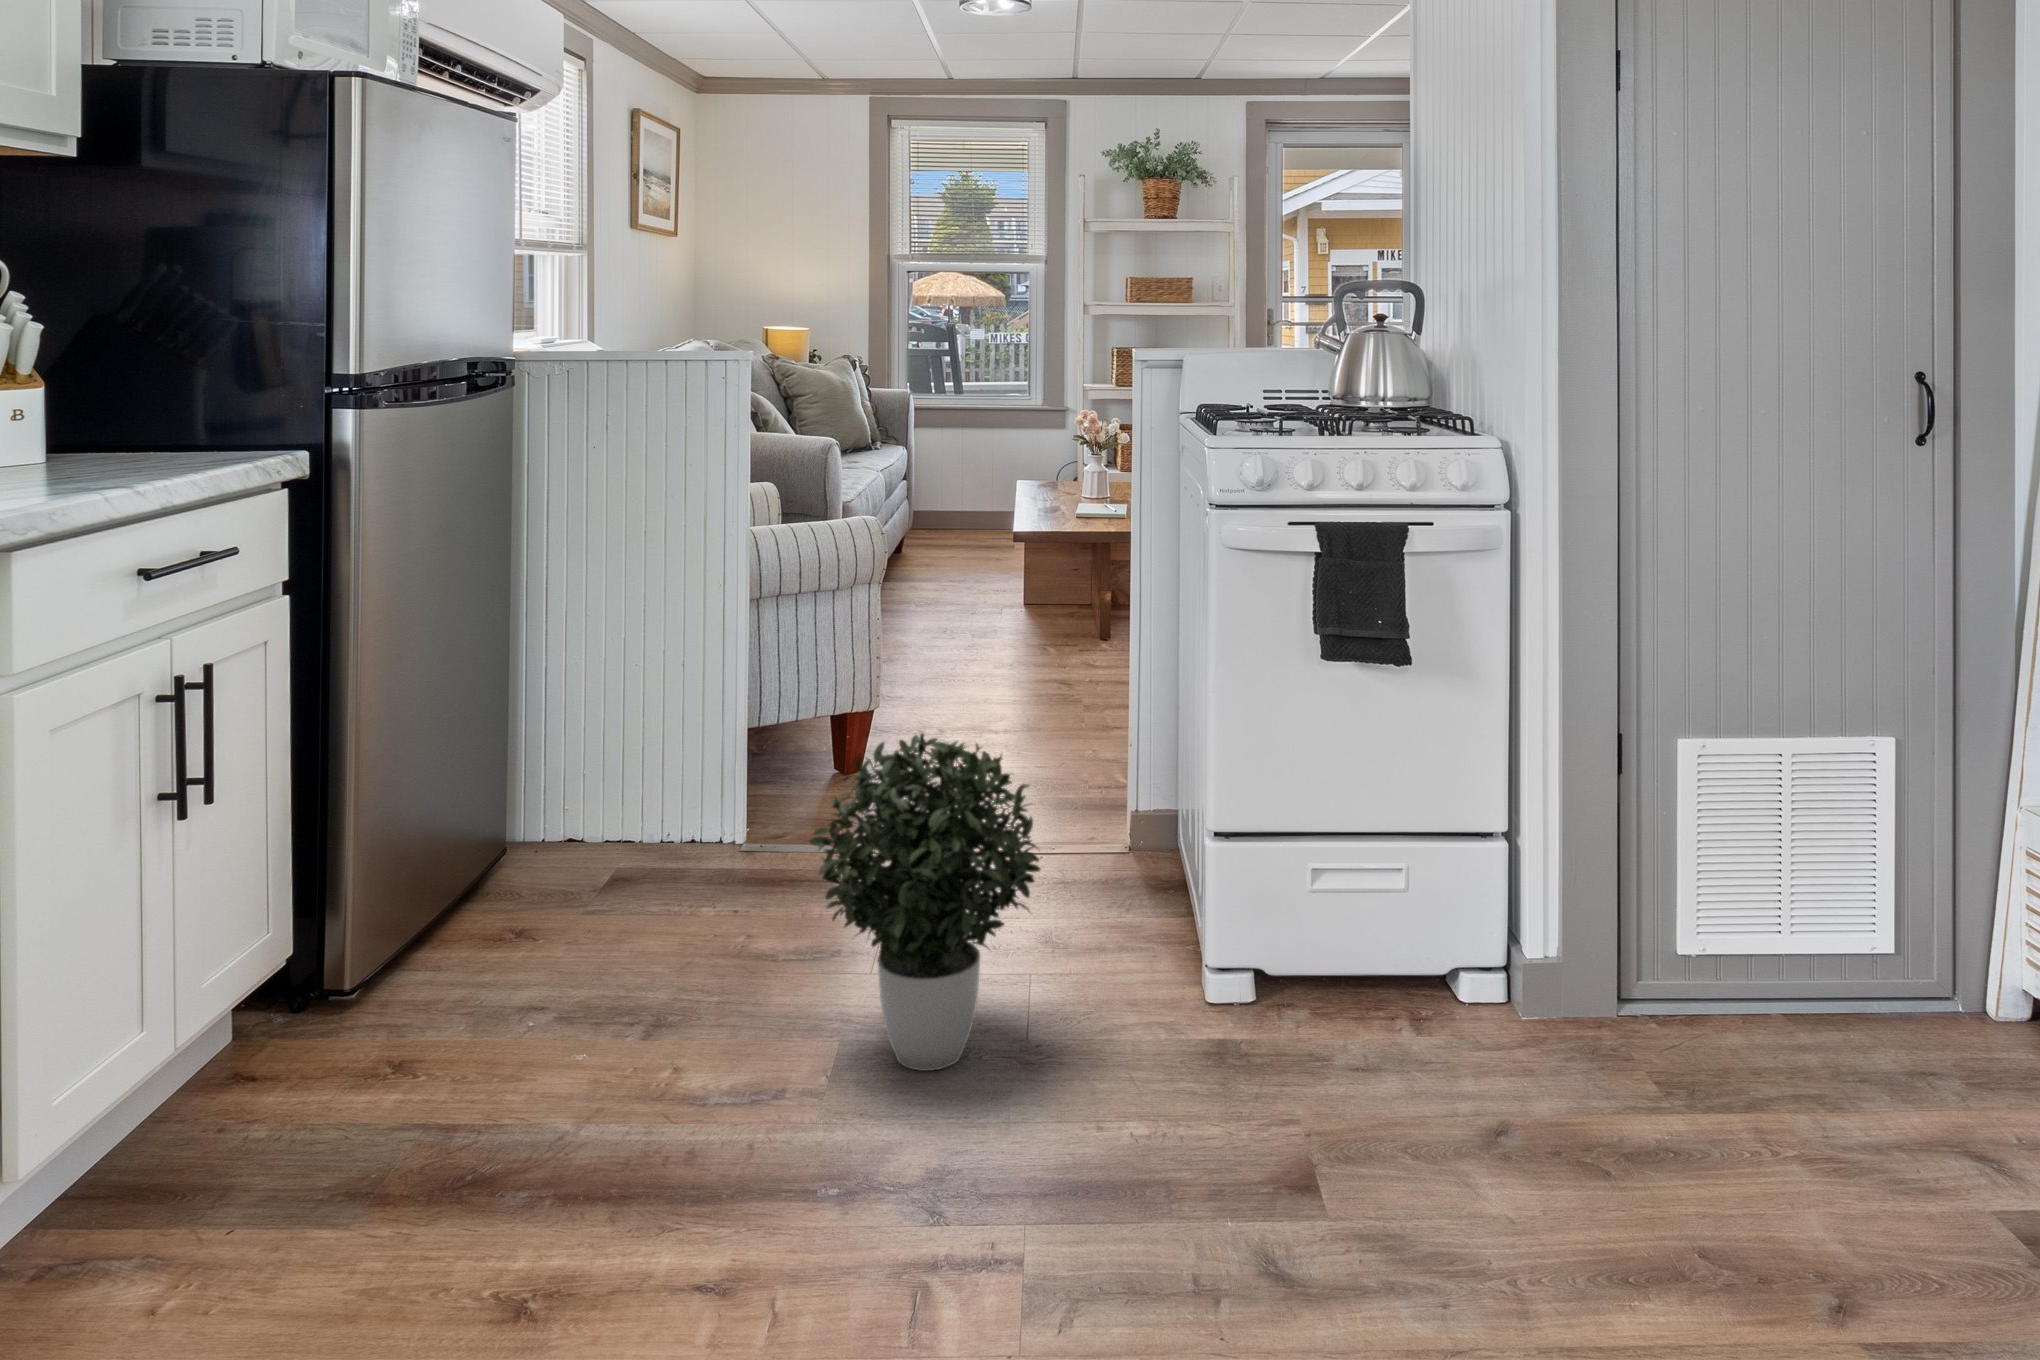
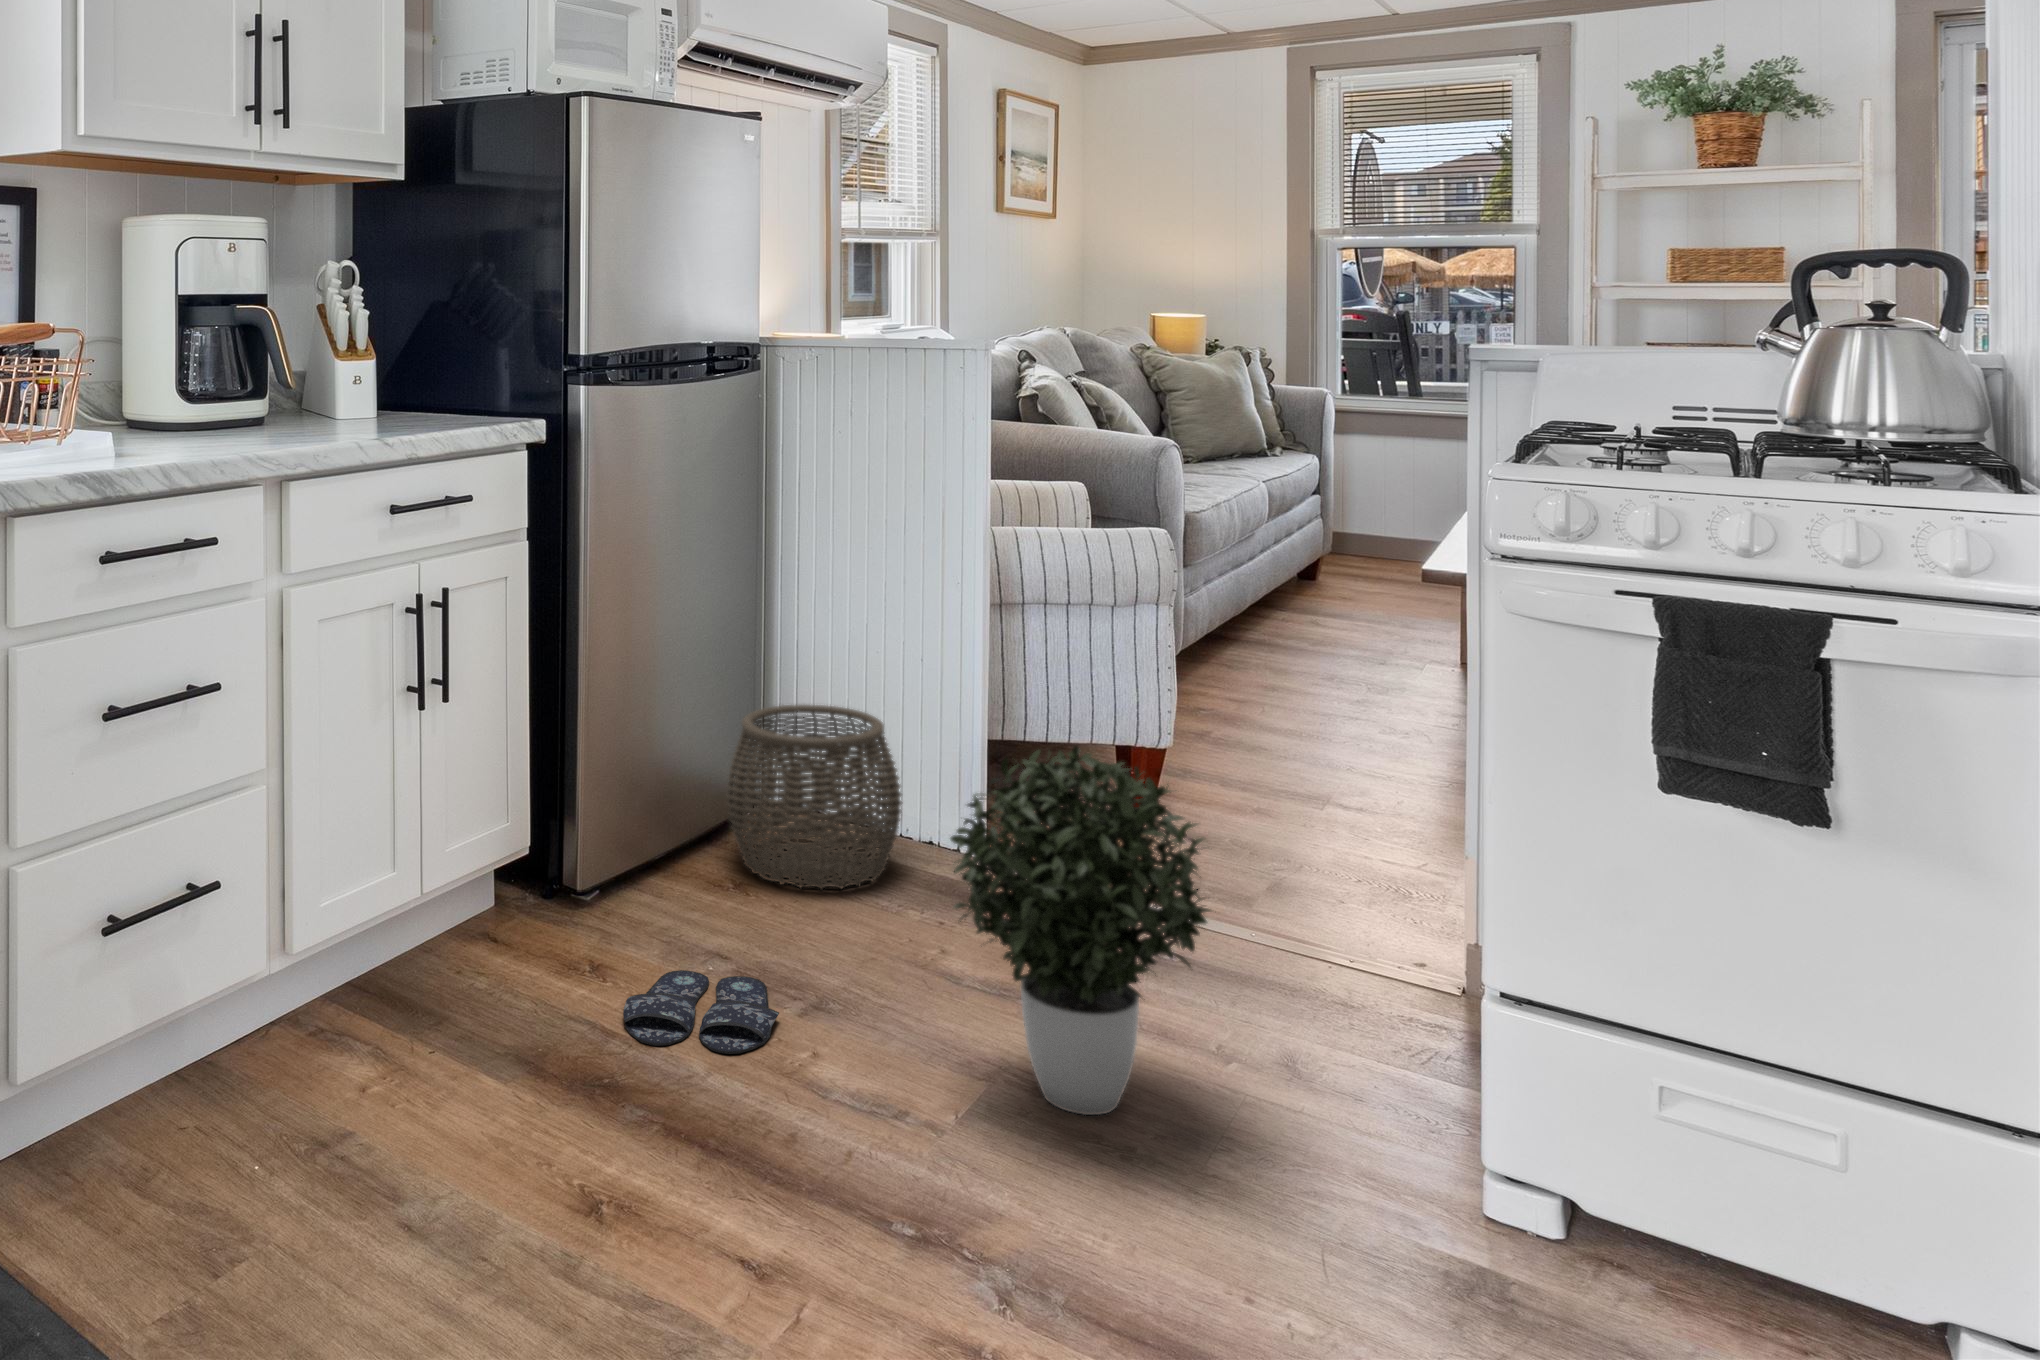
woven basket: none [490,729,678,925] -> present [727,705,902,889]
slippers: none [453,1030,626,1137] -> present [623,970,779,1054]

